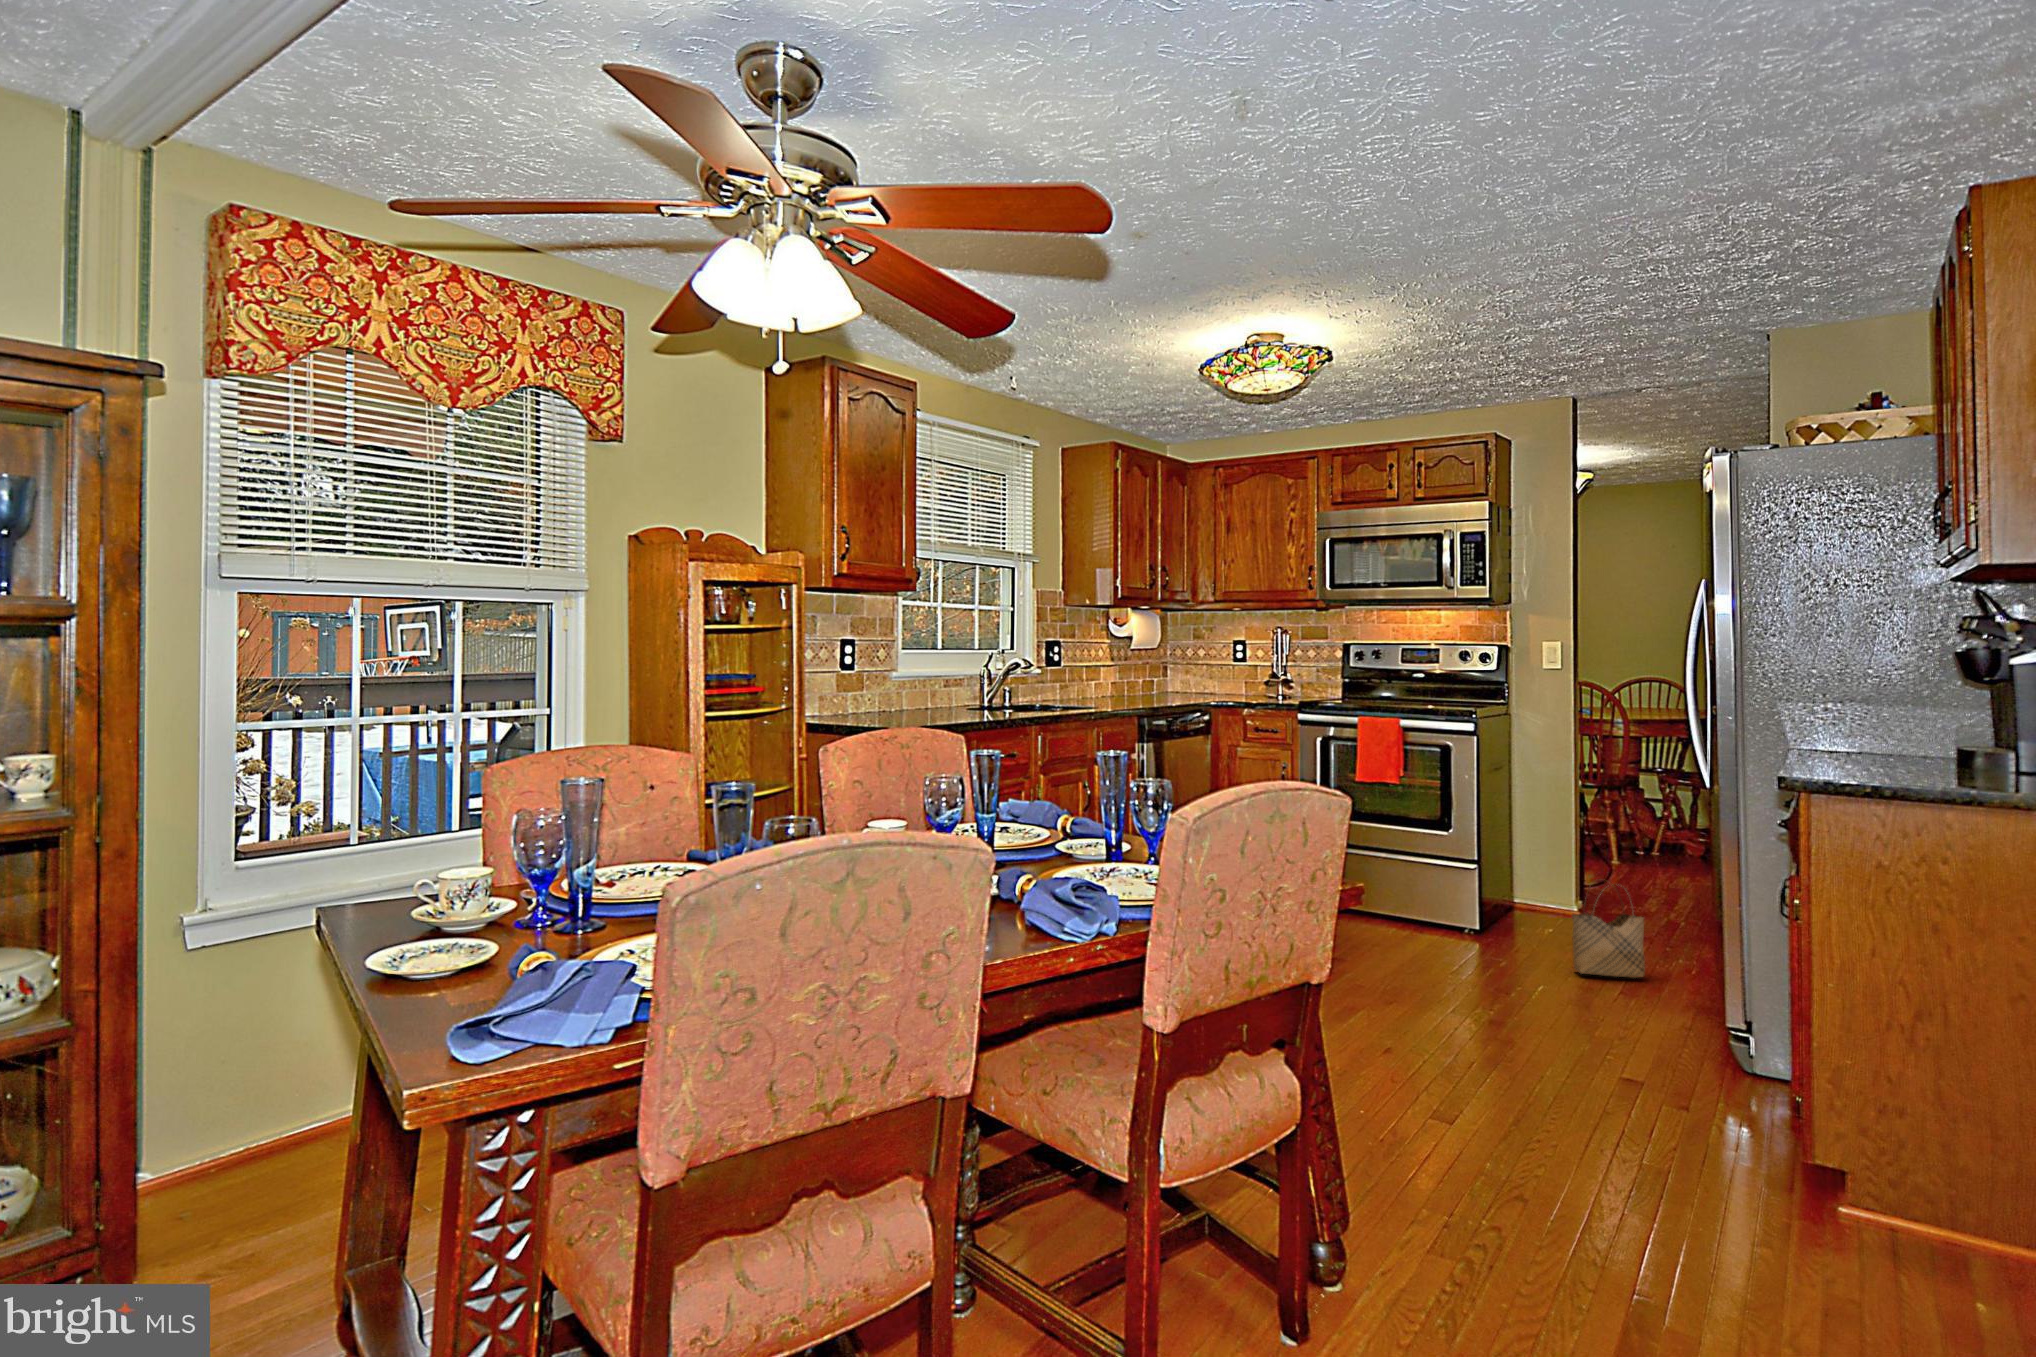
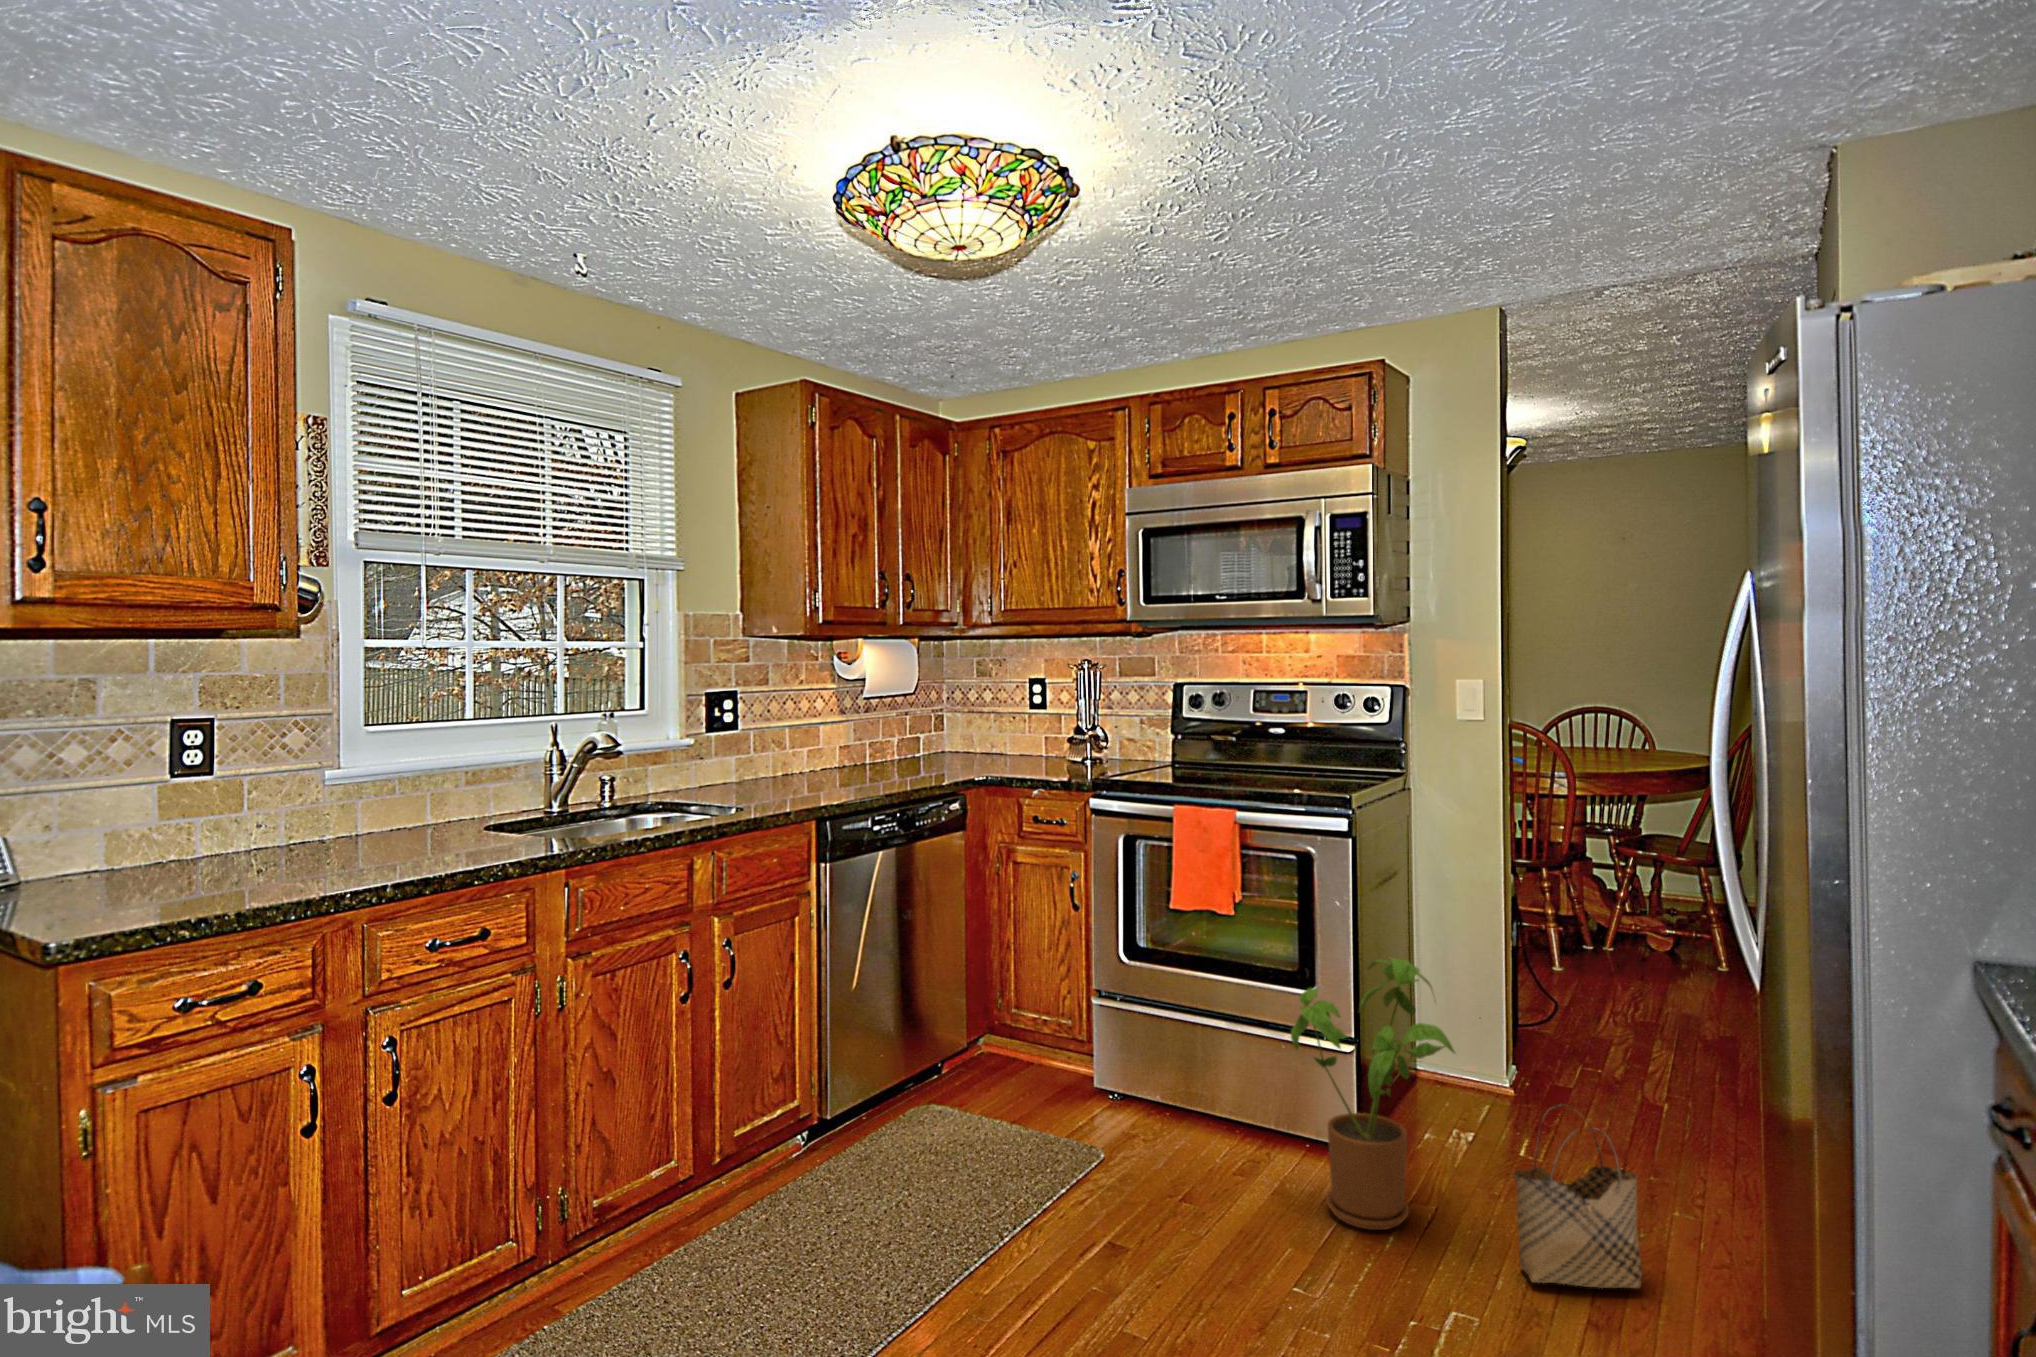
house plant: none [1436,801,1539,957] -> present [1291,958,1455,1230]

